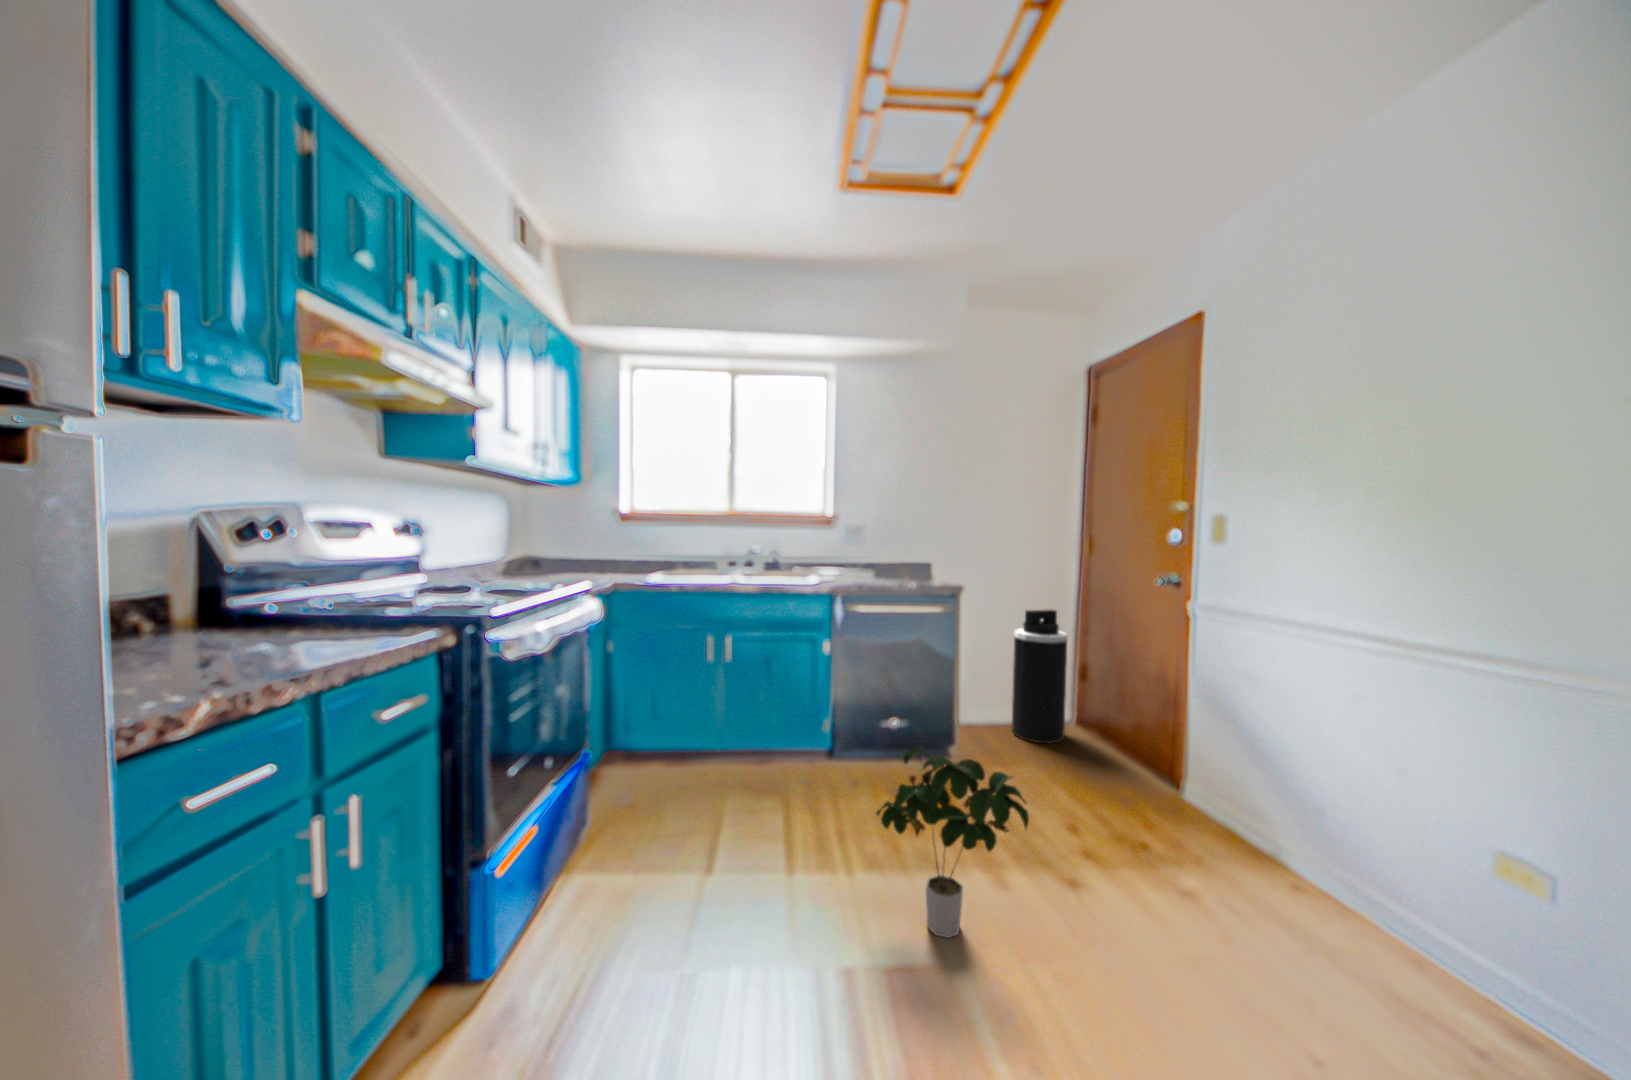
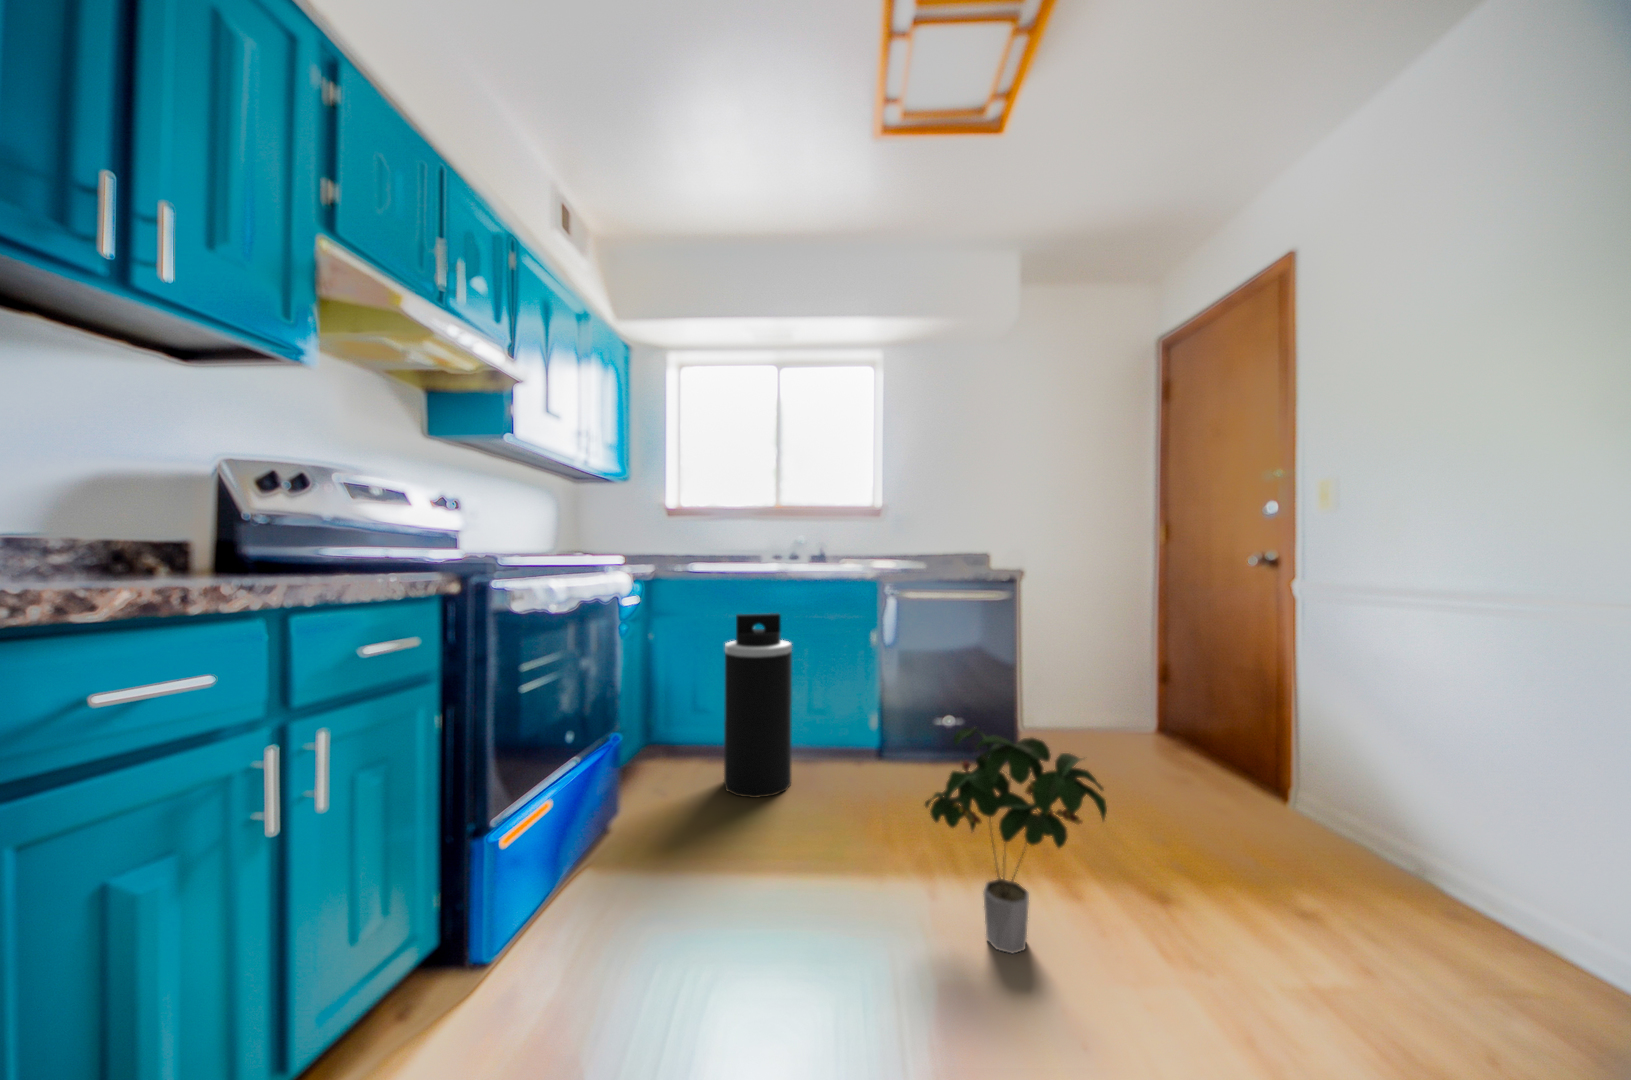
trash can: present [1012,610,1067,743] -> present [724,613,792,798]

